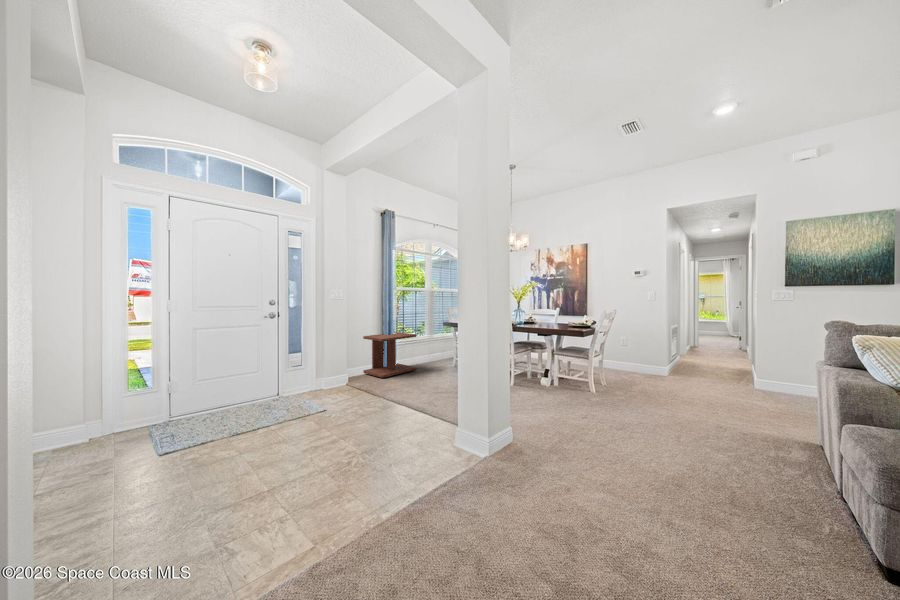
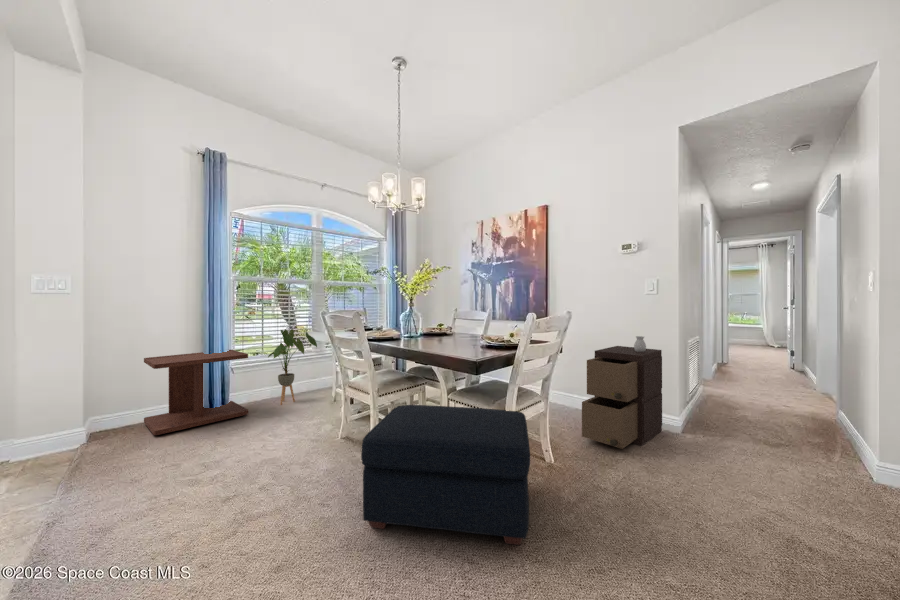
house plant: none [416,320,445,366] -> present [268,329,317,404]
storage cabinet: none [616,324,658,381] -> present [582,336,662,449]
ottoman: none [532,356,610,407] -> present [361,405,530,545]

